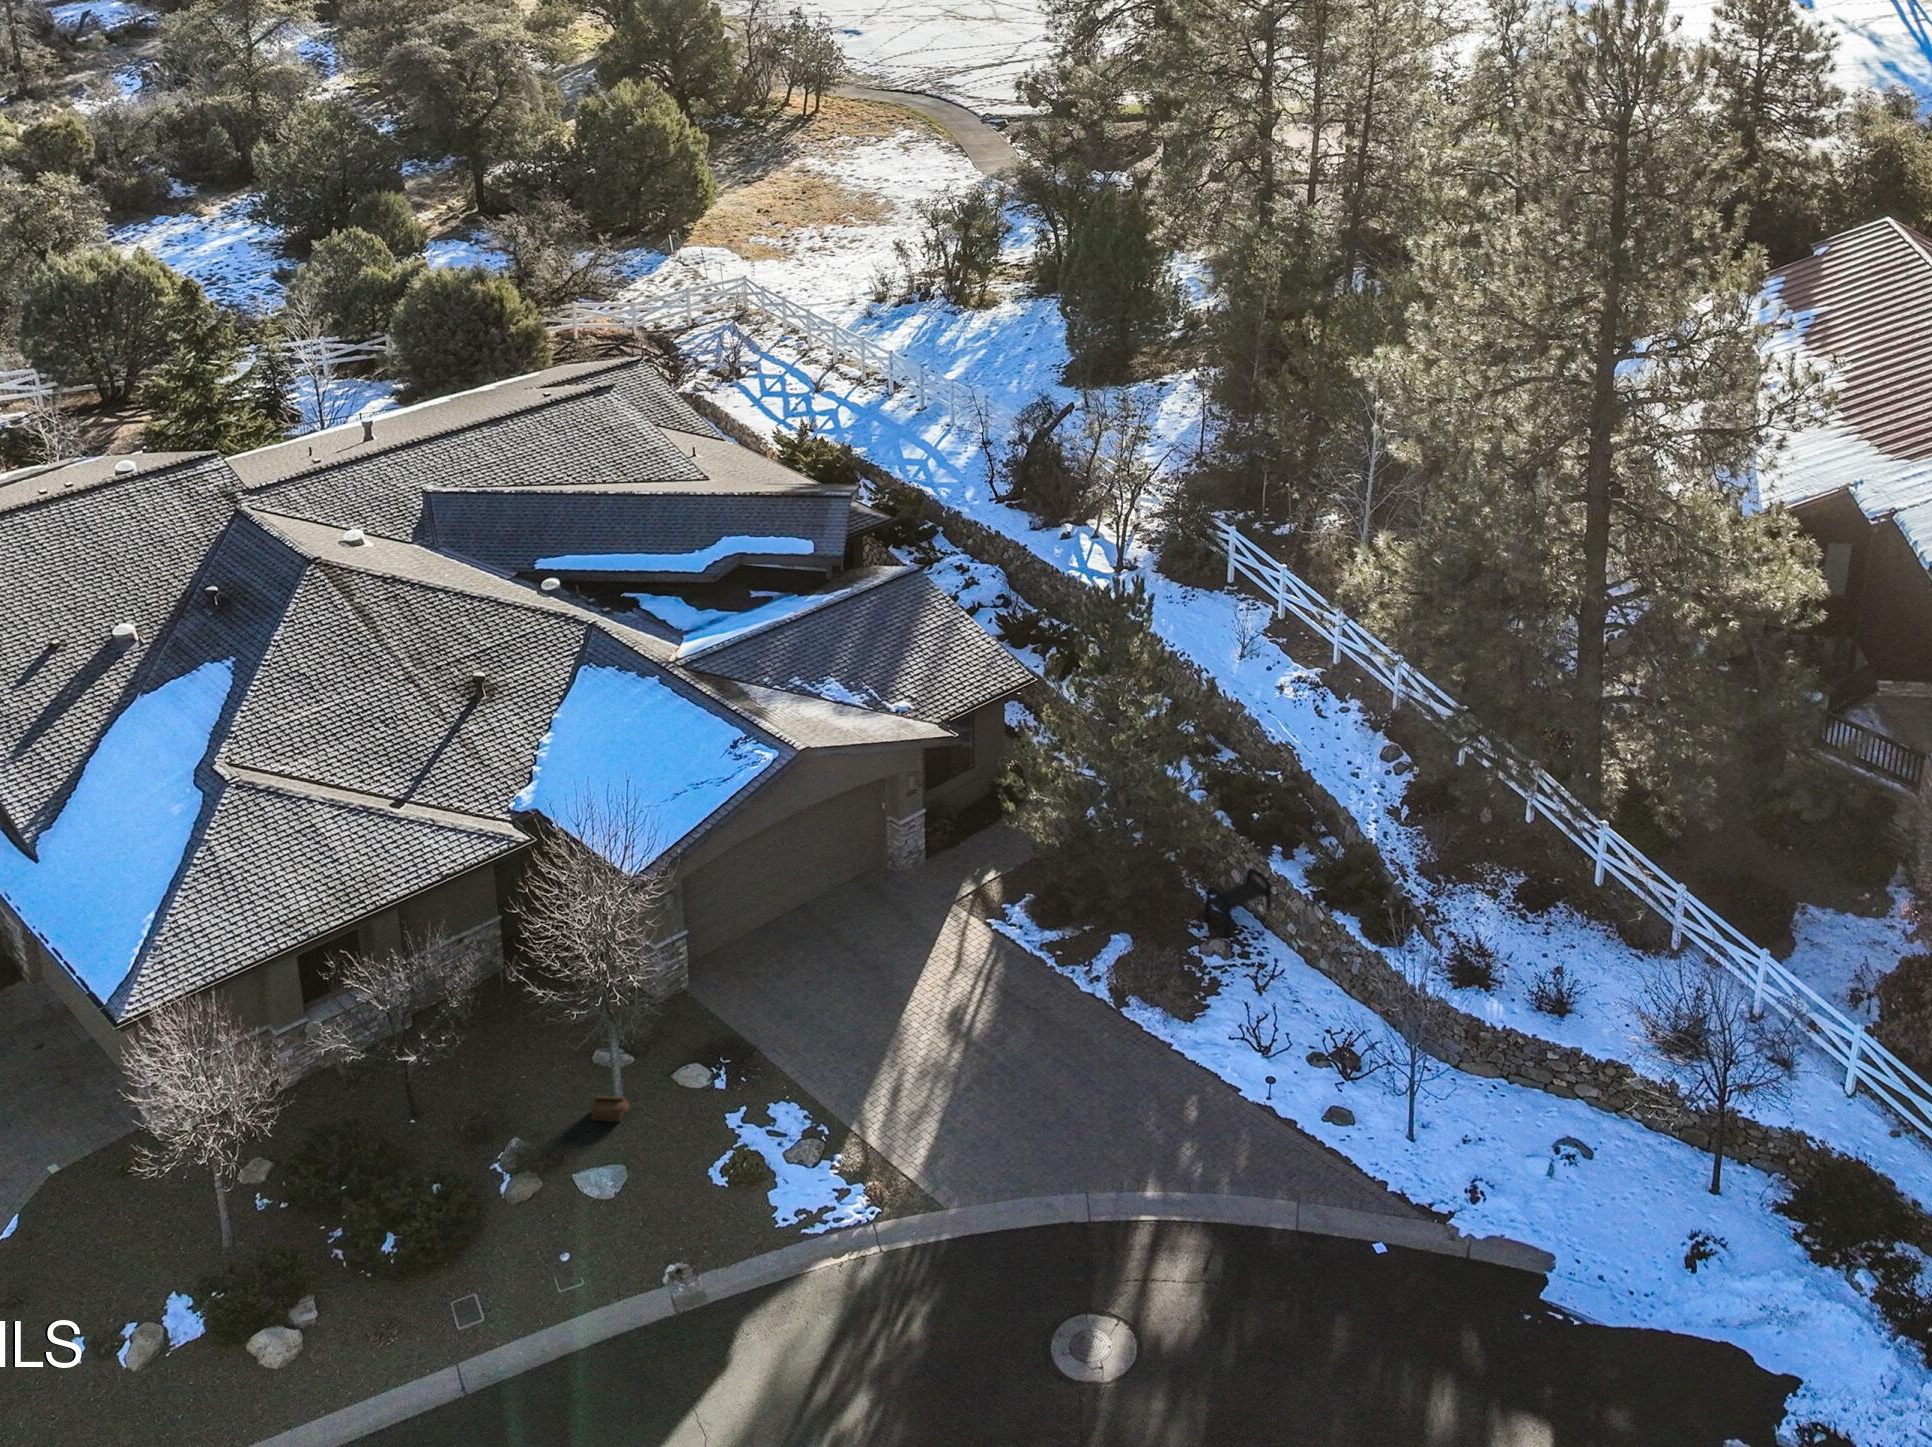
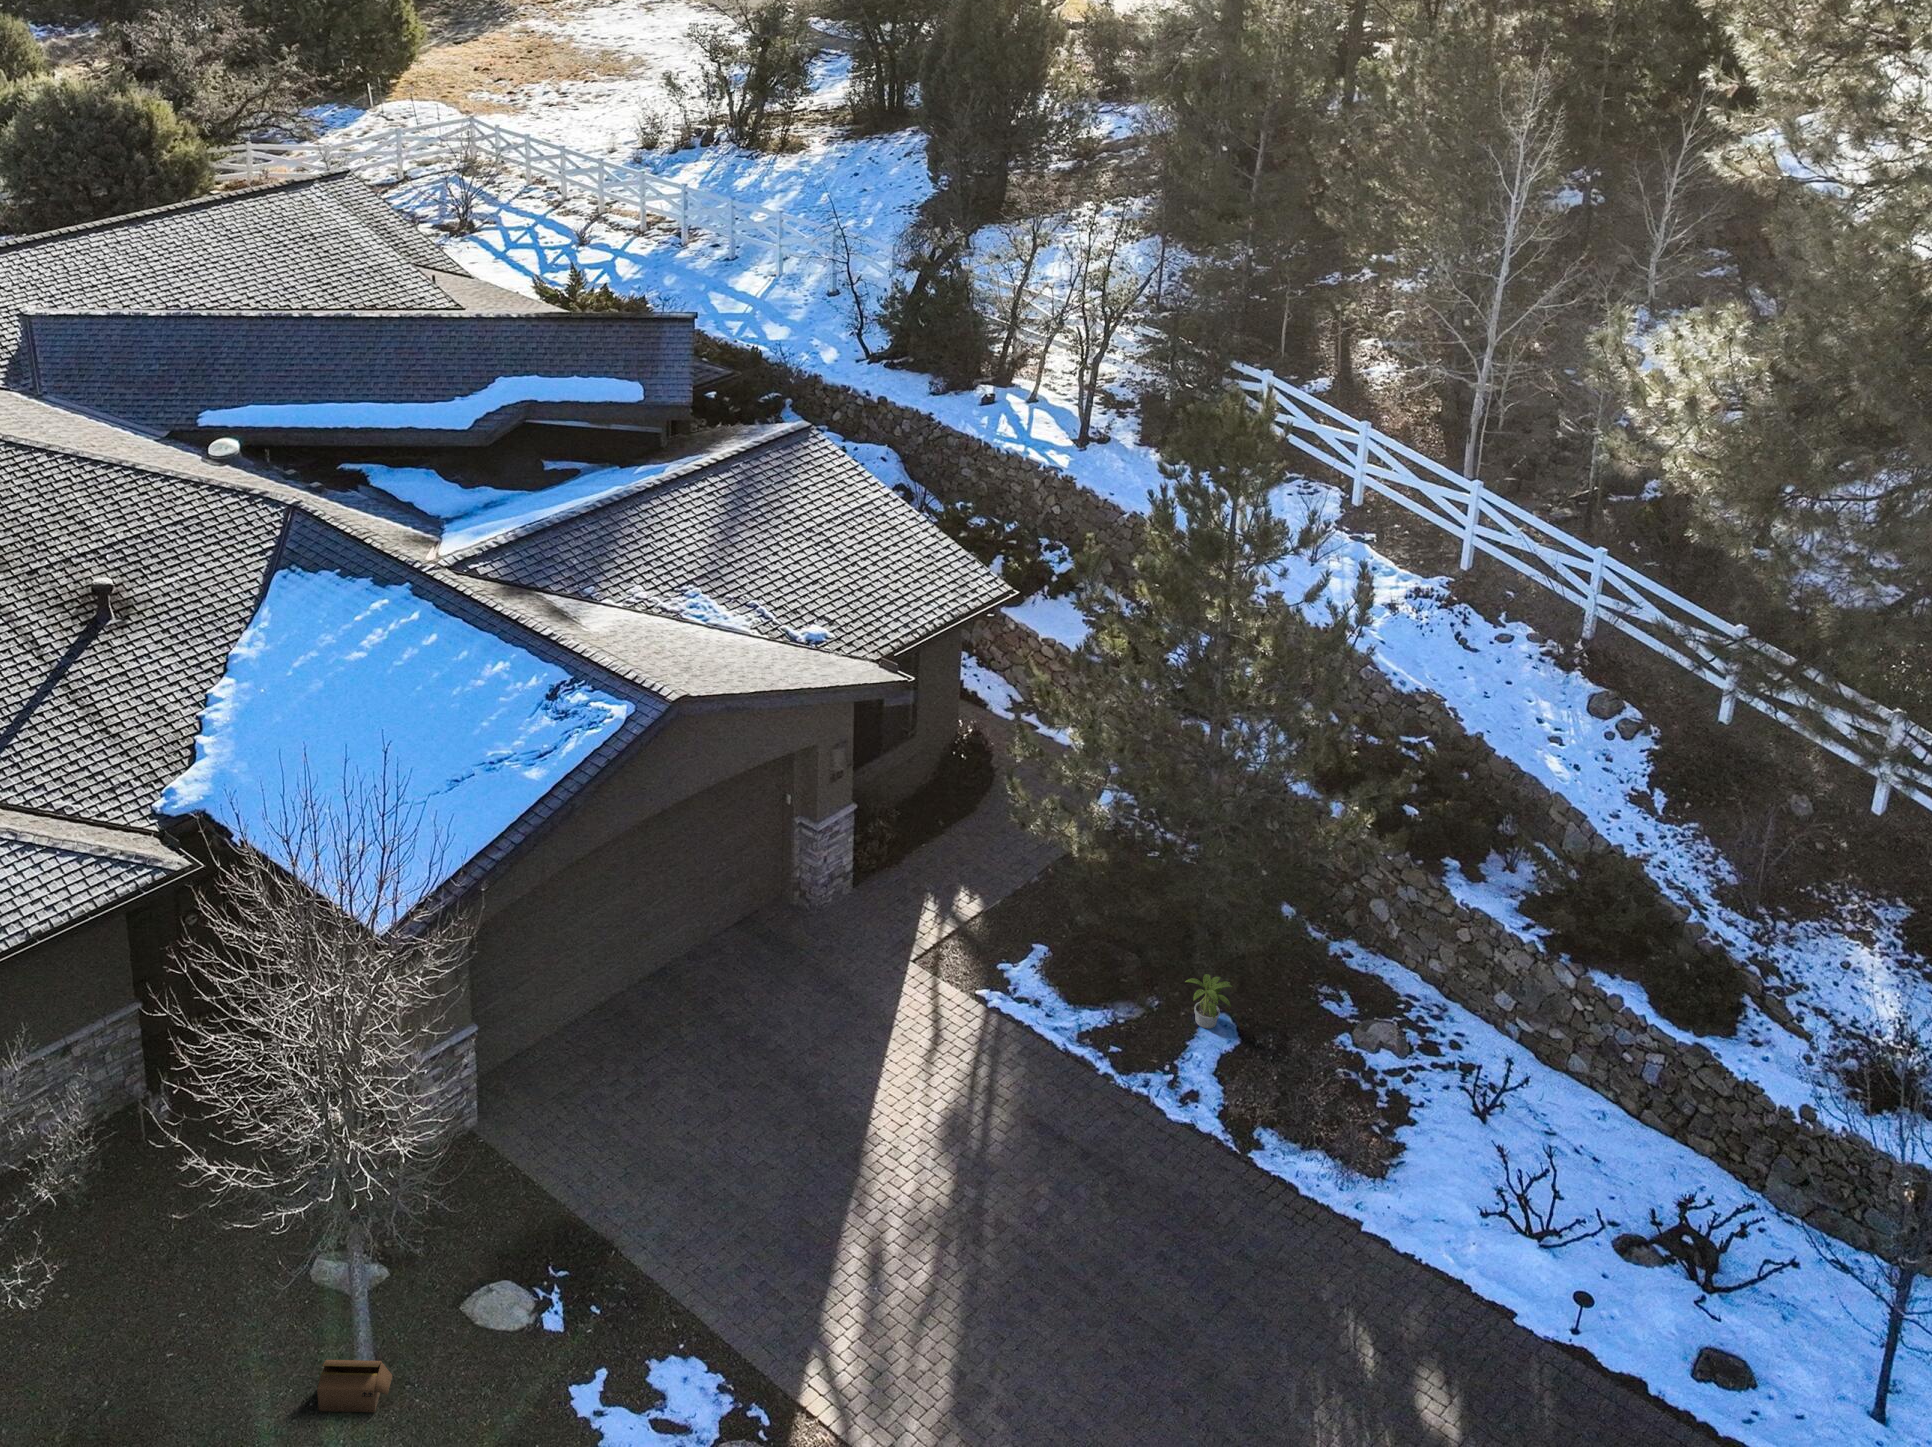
bench: present [1204,868,1272,938] -> none [1340,894,1455,1014]
potted plant: none [1102,913,1131,944] -> present [1185,974,1233,1028]

